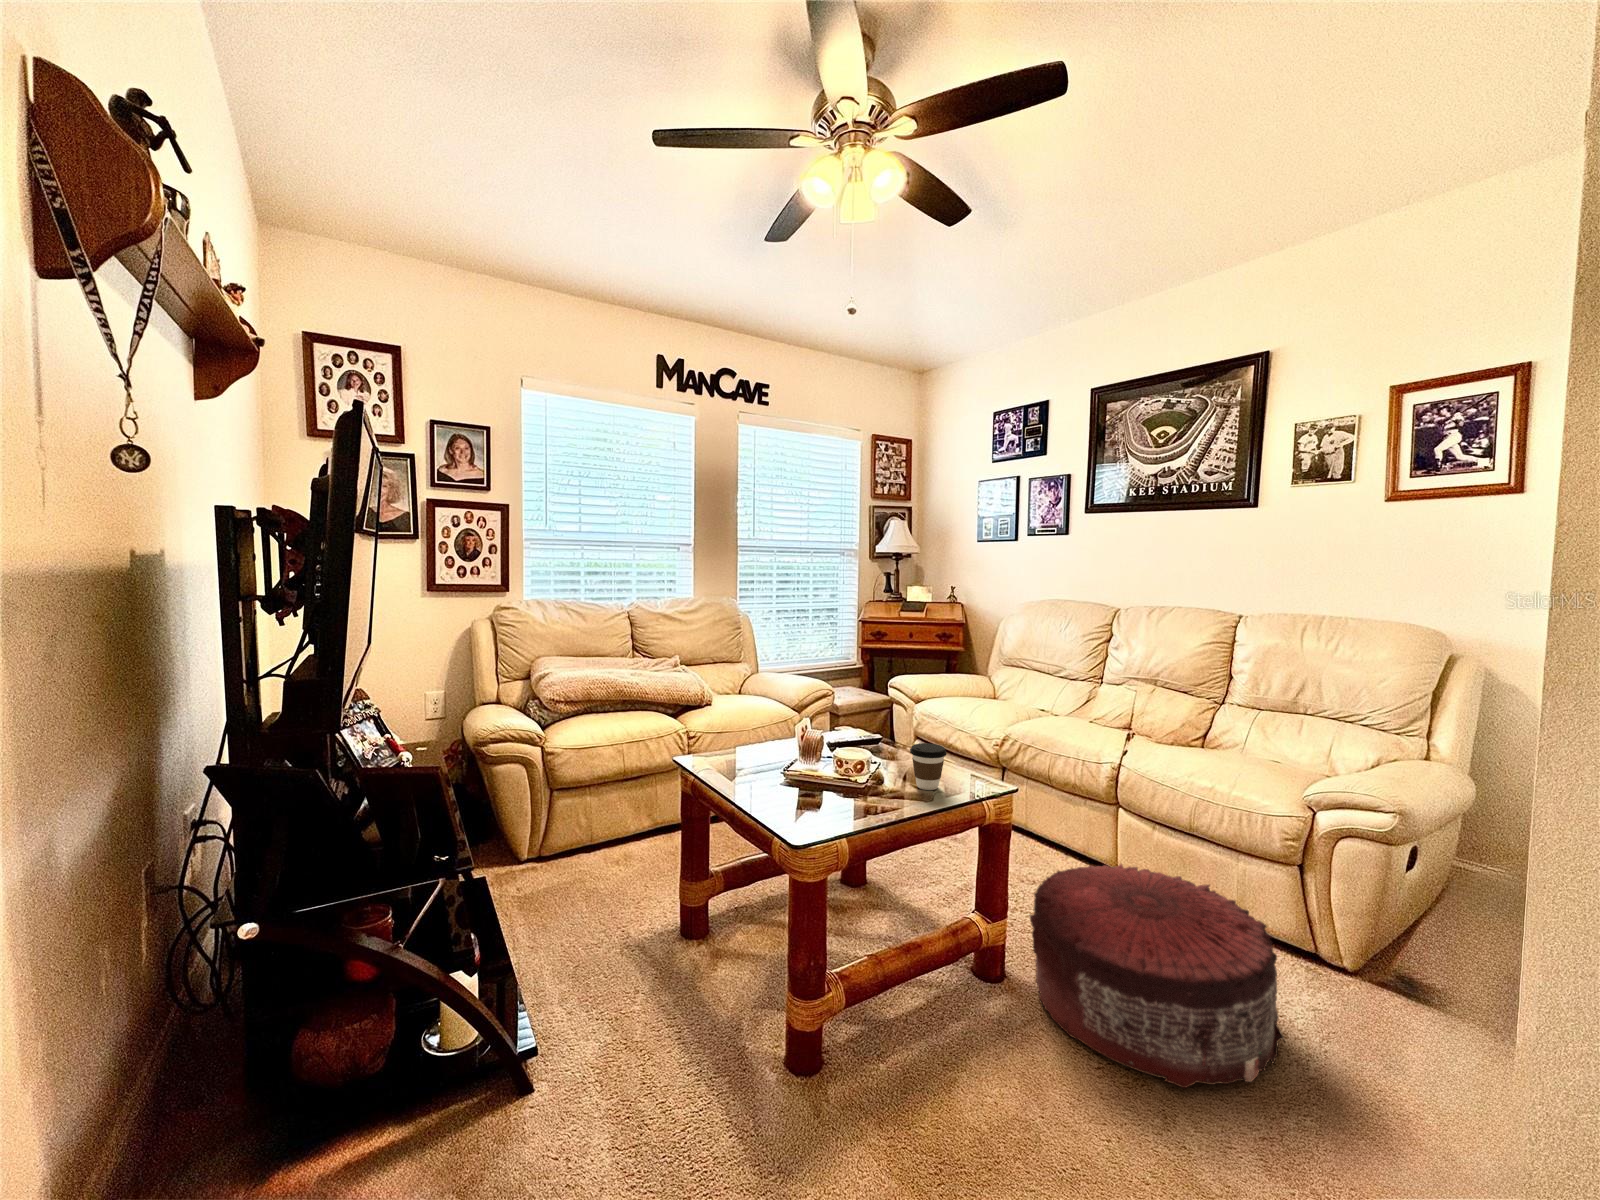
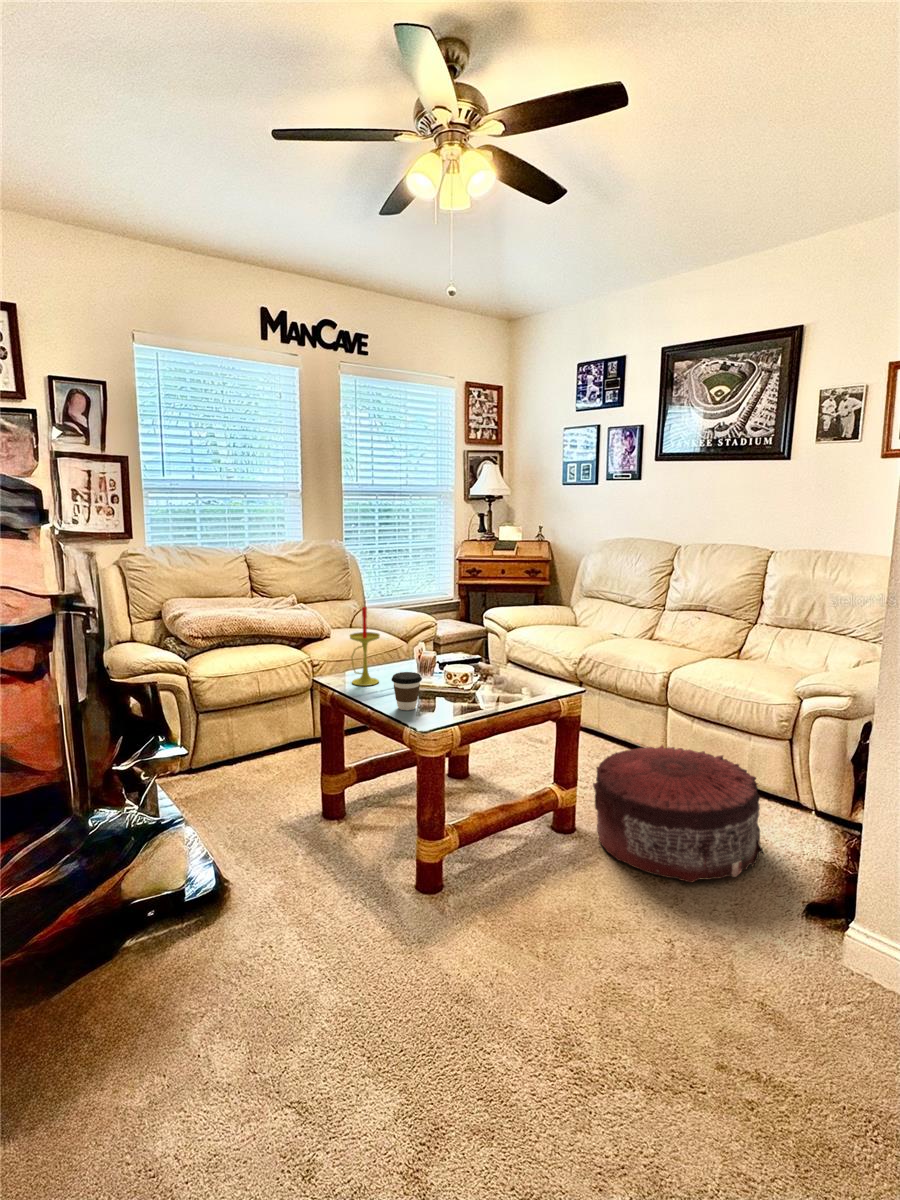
candle: none [720,669,758,769] -> present [350,607,380,686]
coffee cup: present [910,743,947,790] -> present [392,672,422,710]

